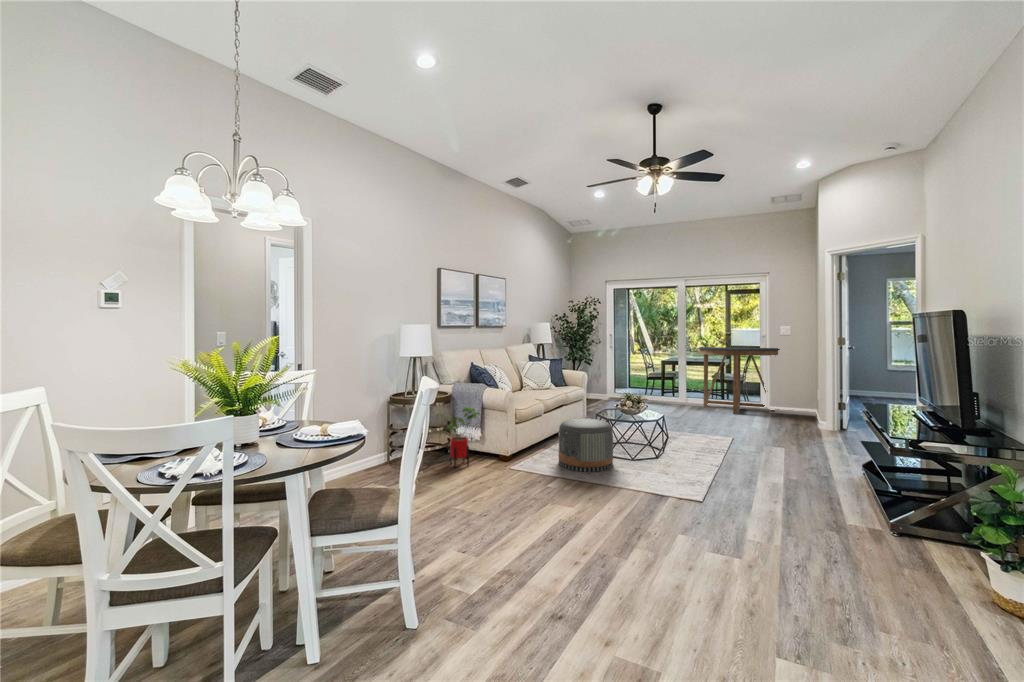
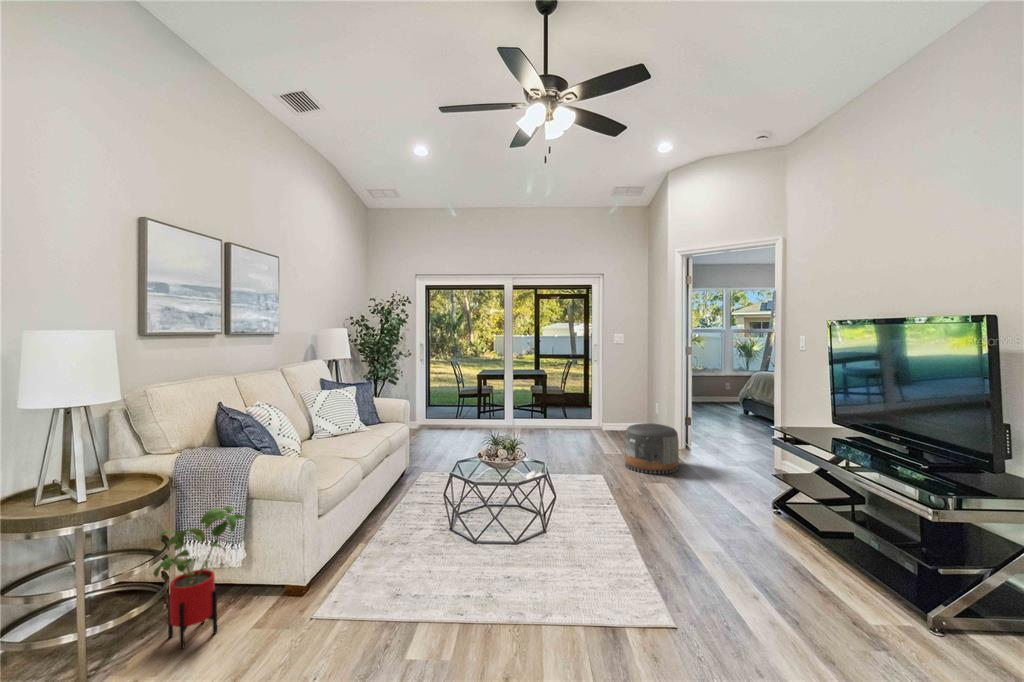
console table: present [698,347,780,414] -> none [532,359,617,438]
pouf: present [559,418,613,472] -> present [625,423,679,474]

